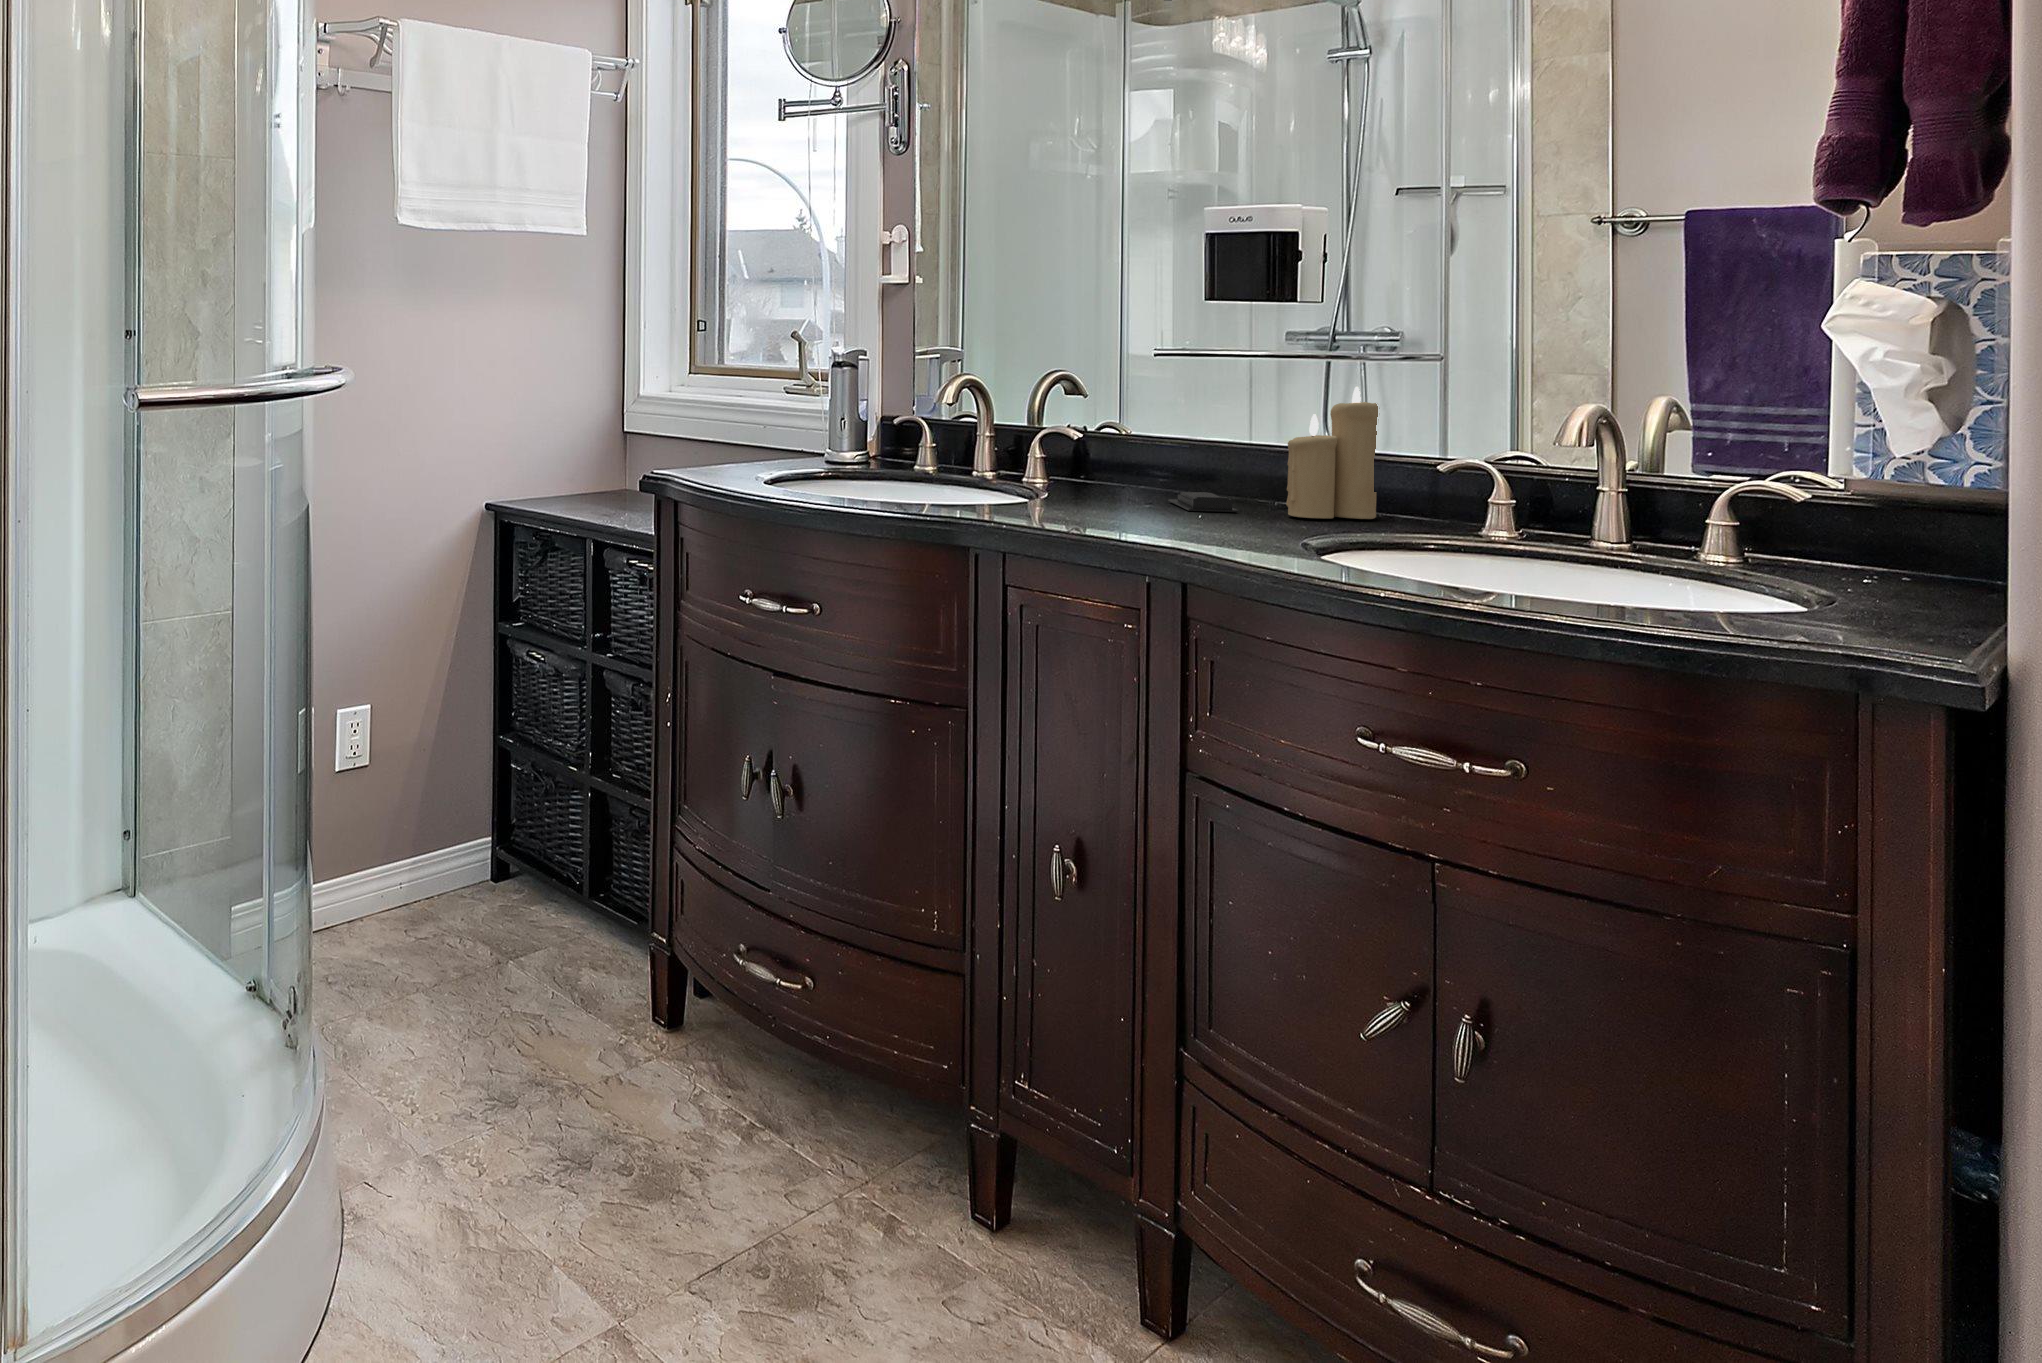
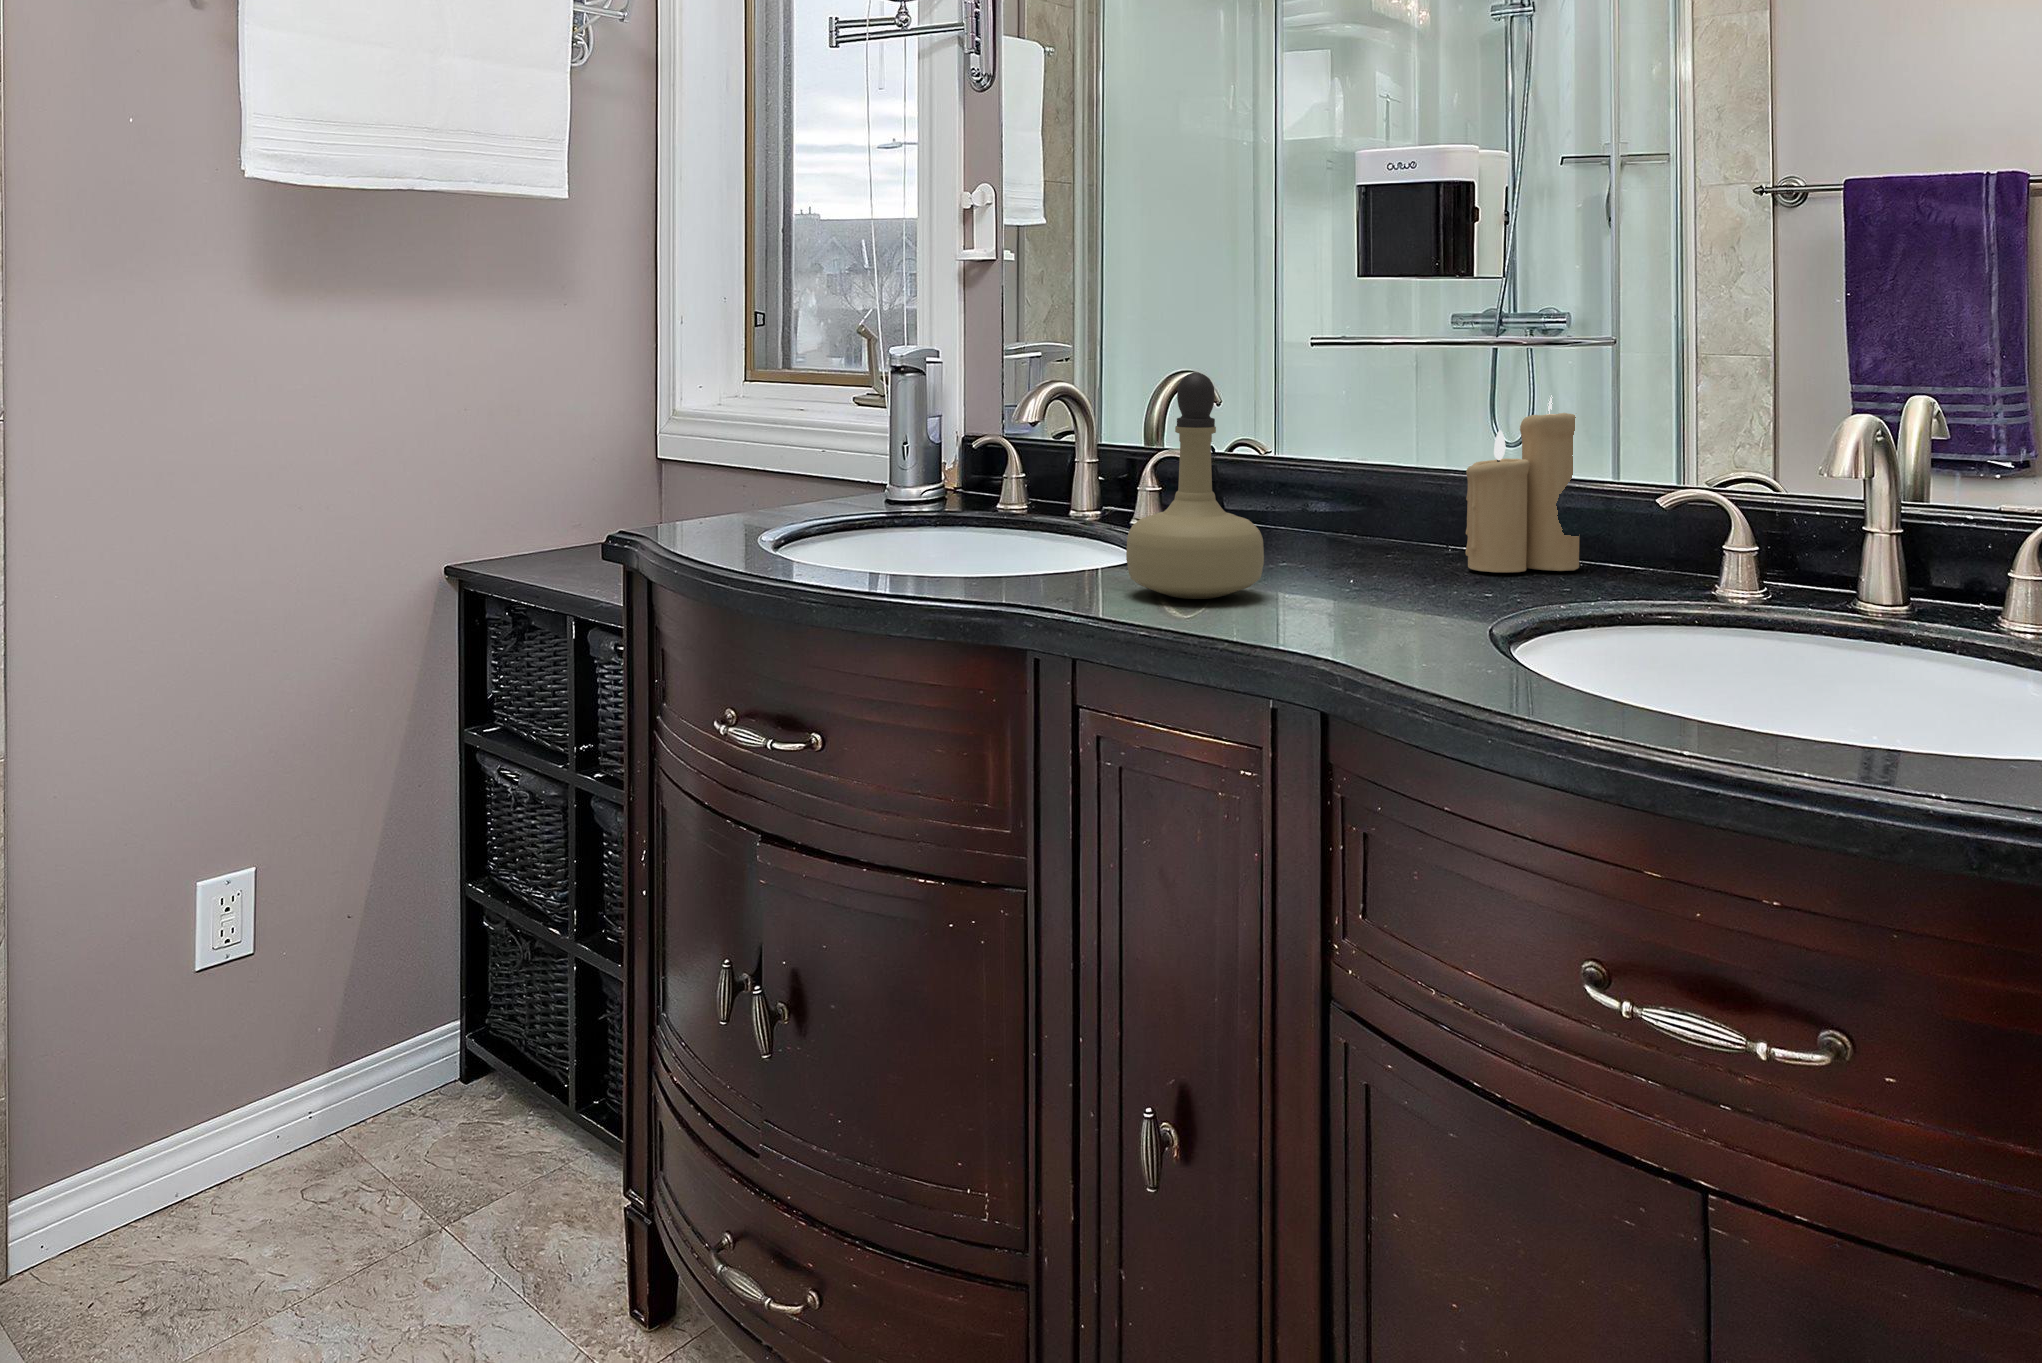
perfume bottle: none [1036,367,1136,524] -> present [1126,372,1264,599]
soap bar: present [1168,492,1239,512] -> none [1316,536,1405,565]

